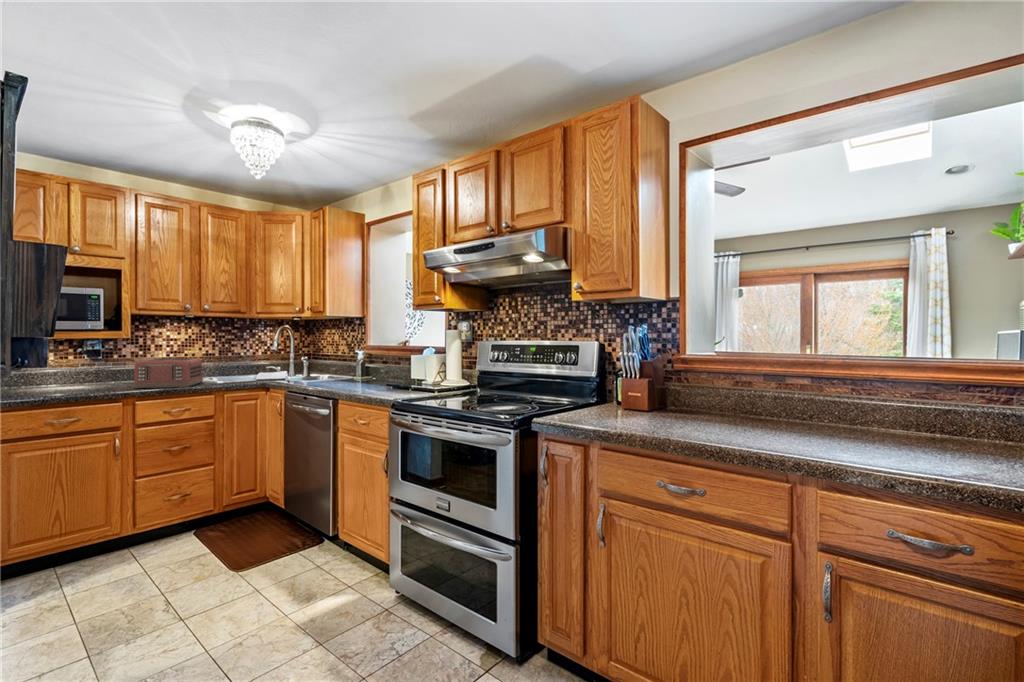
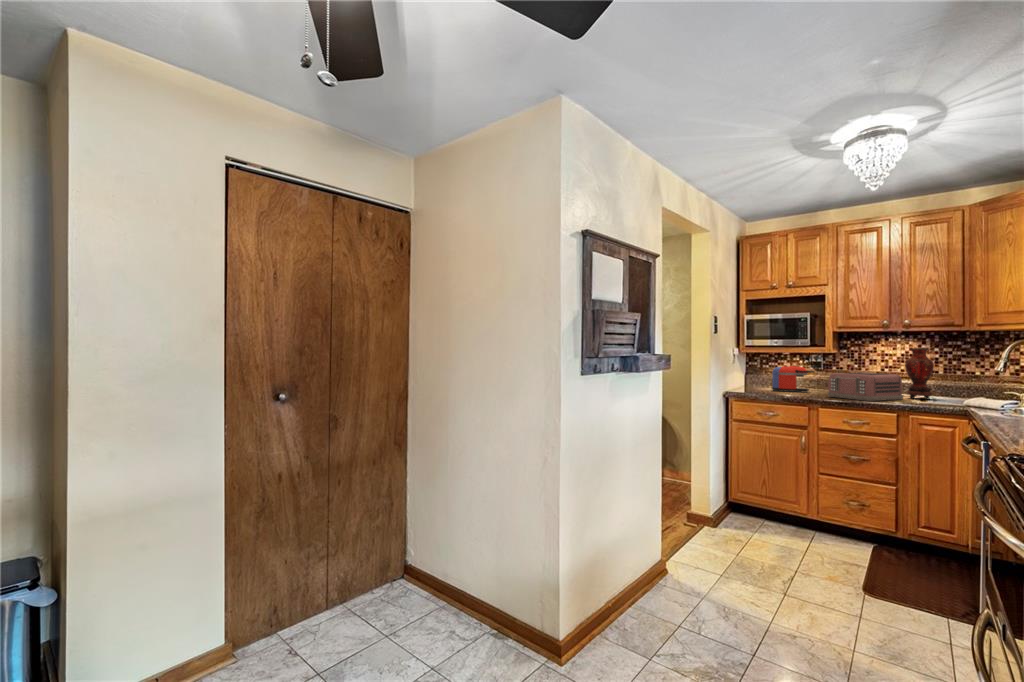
vase: none [197,333,221,381] -> present [905,348,934,400]
coffee maker: none [31,355,95,391] -> present [772,366,814,392]

